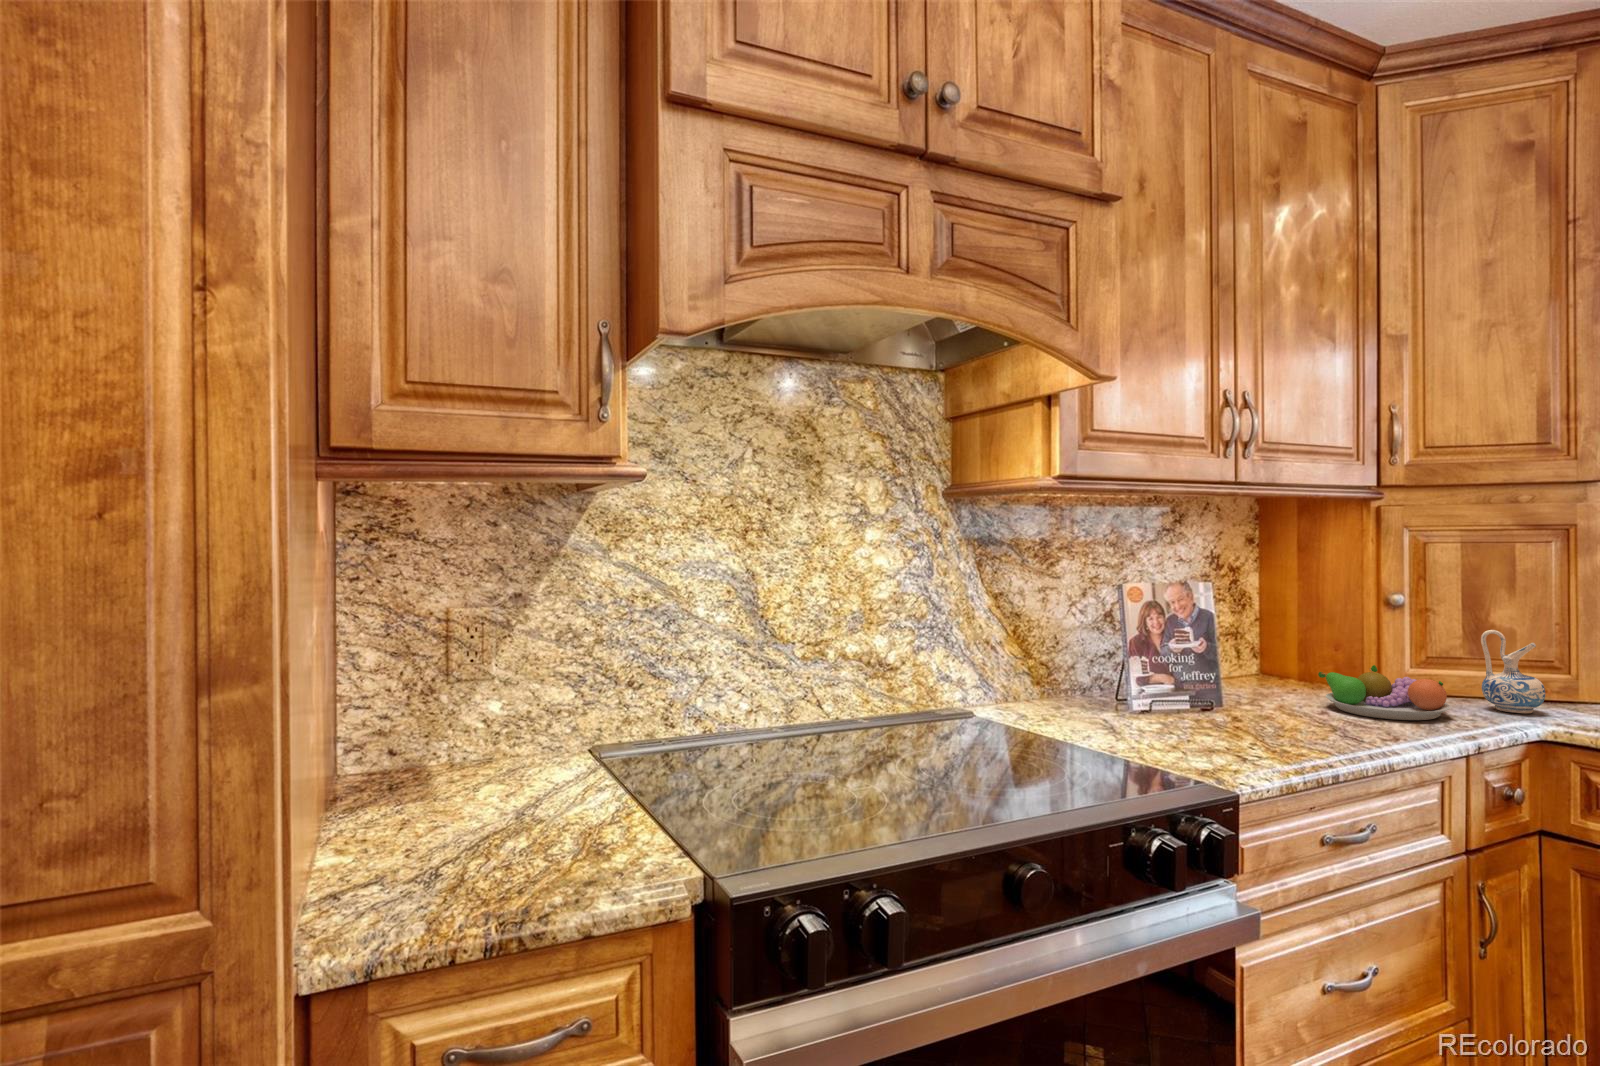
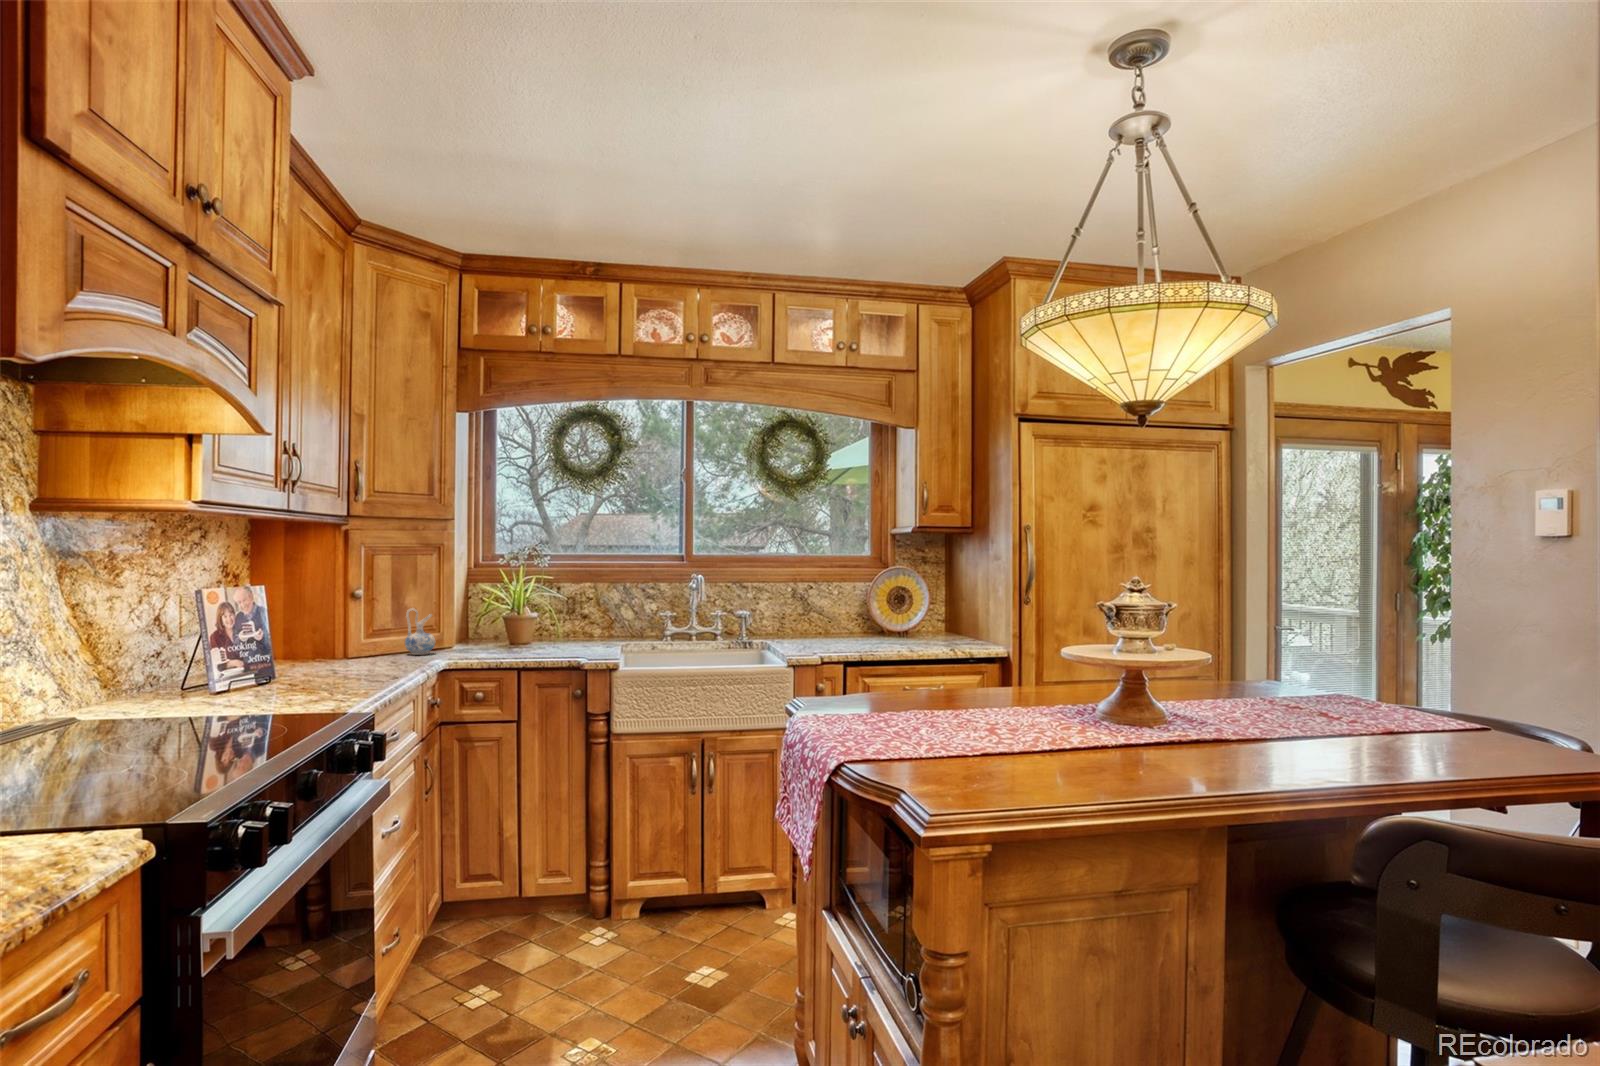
fruit bowl: present [1318,665,1451,720] -> none [319,637,401,668]

